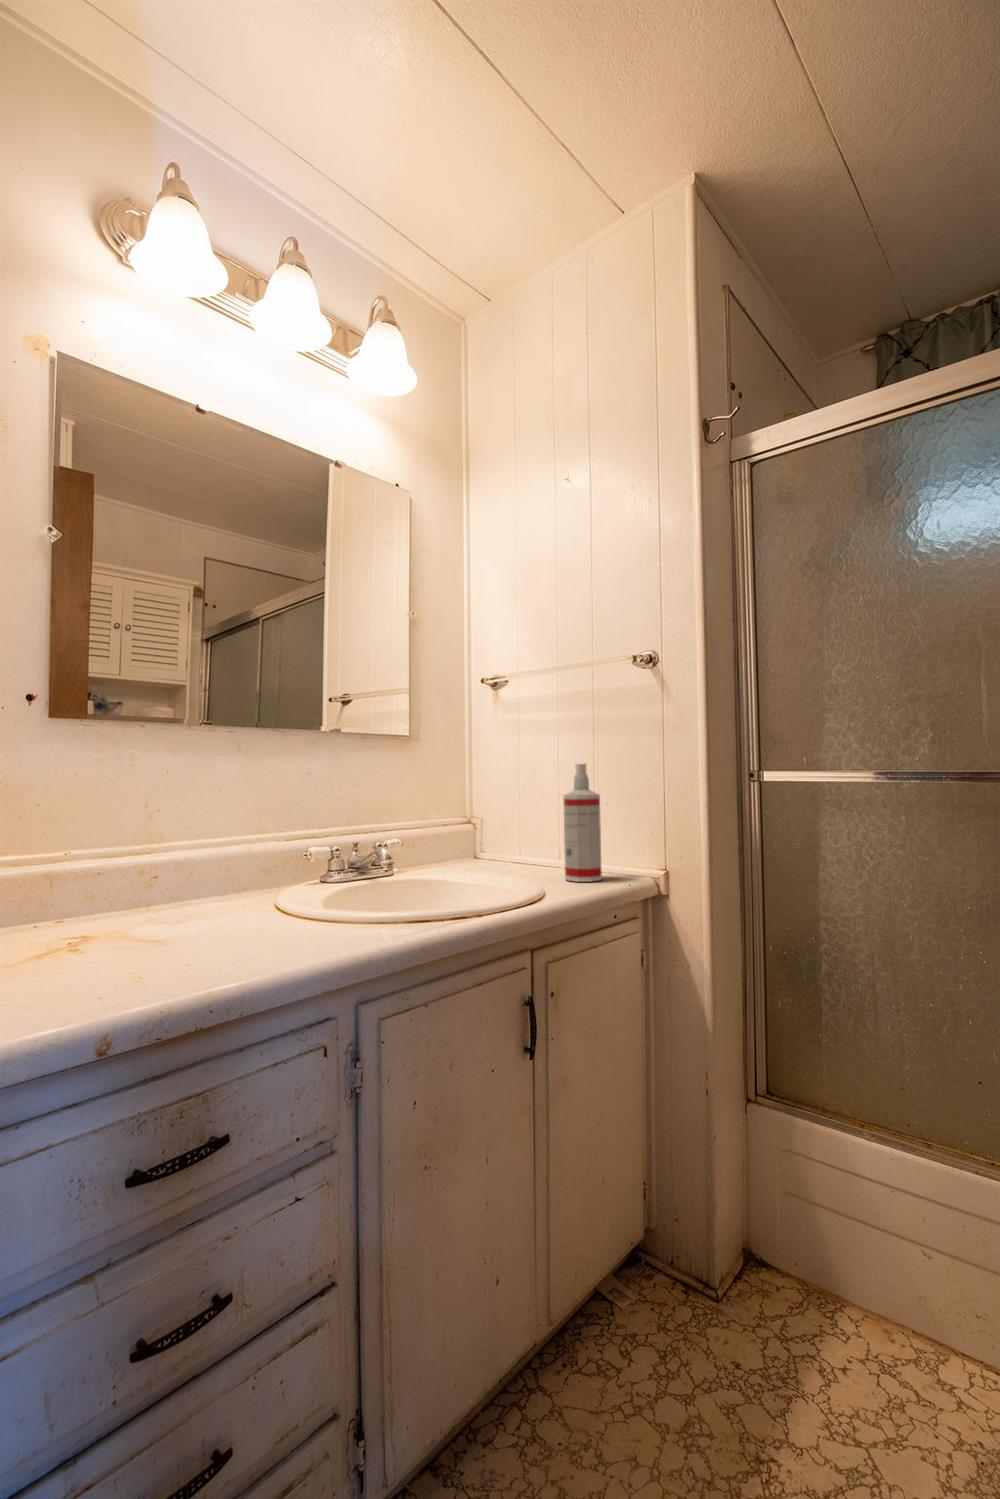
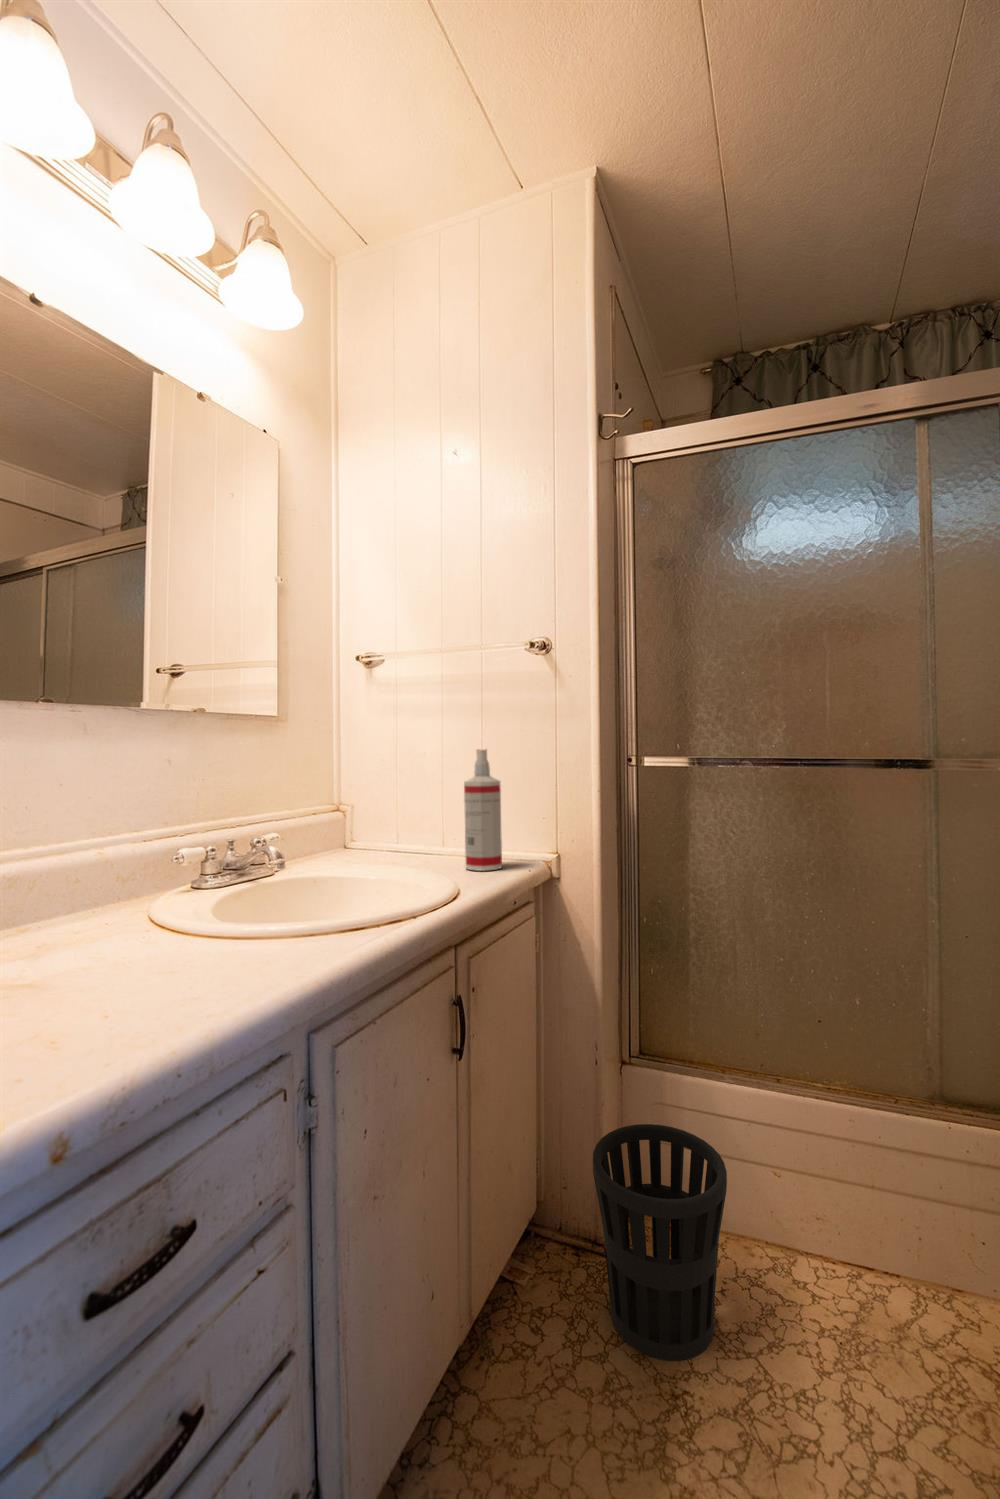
wastebasket: none [686,1162,836,1428] -> present [593,1124,727,1361]

